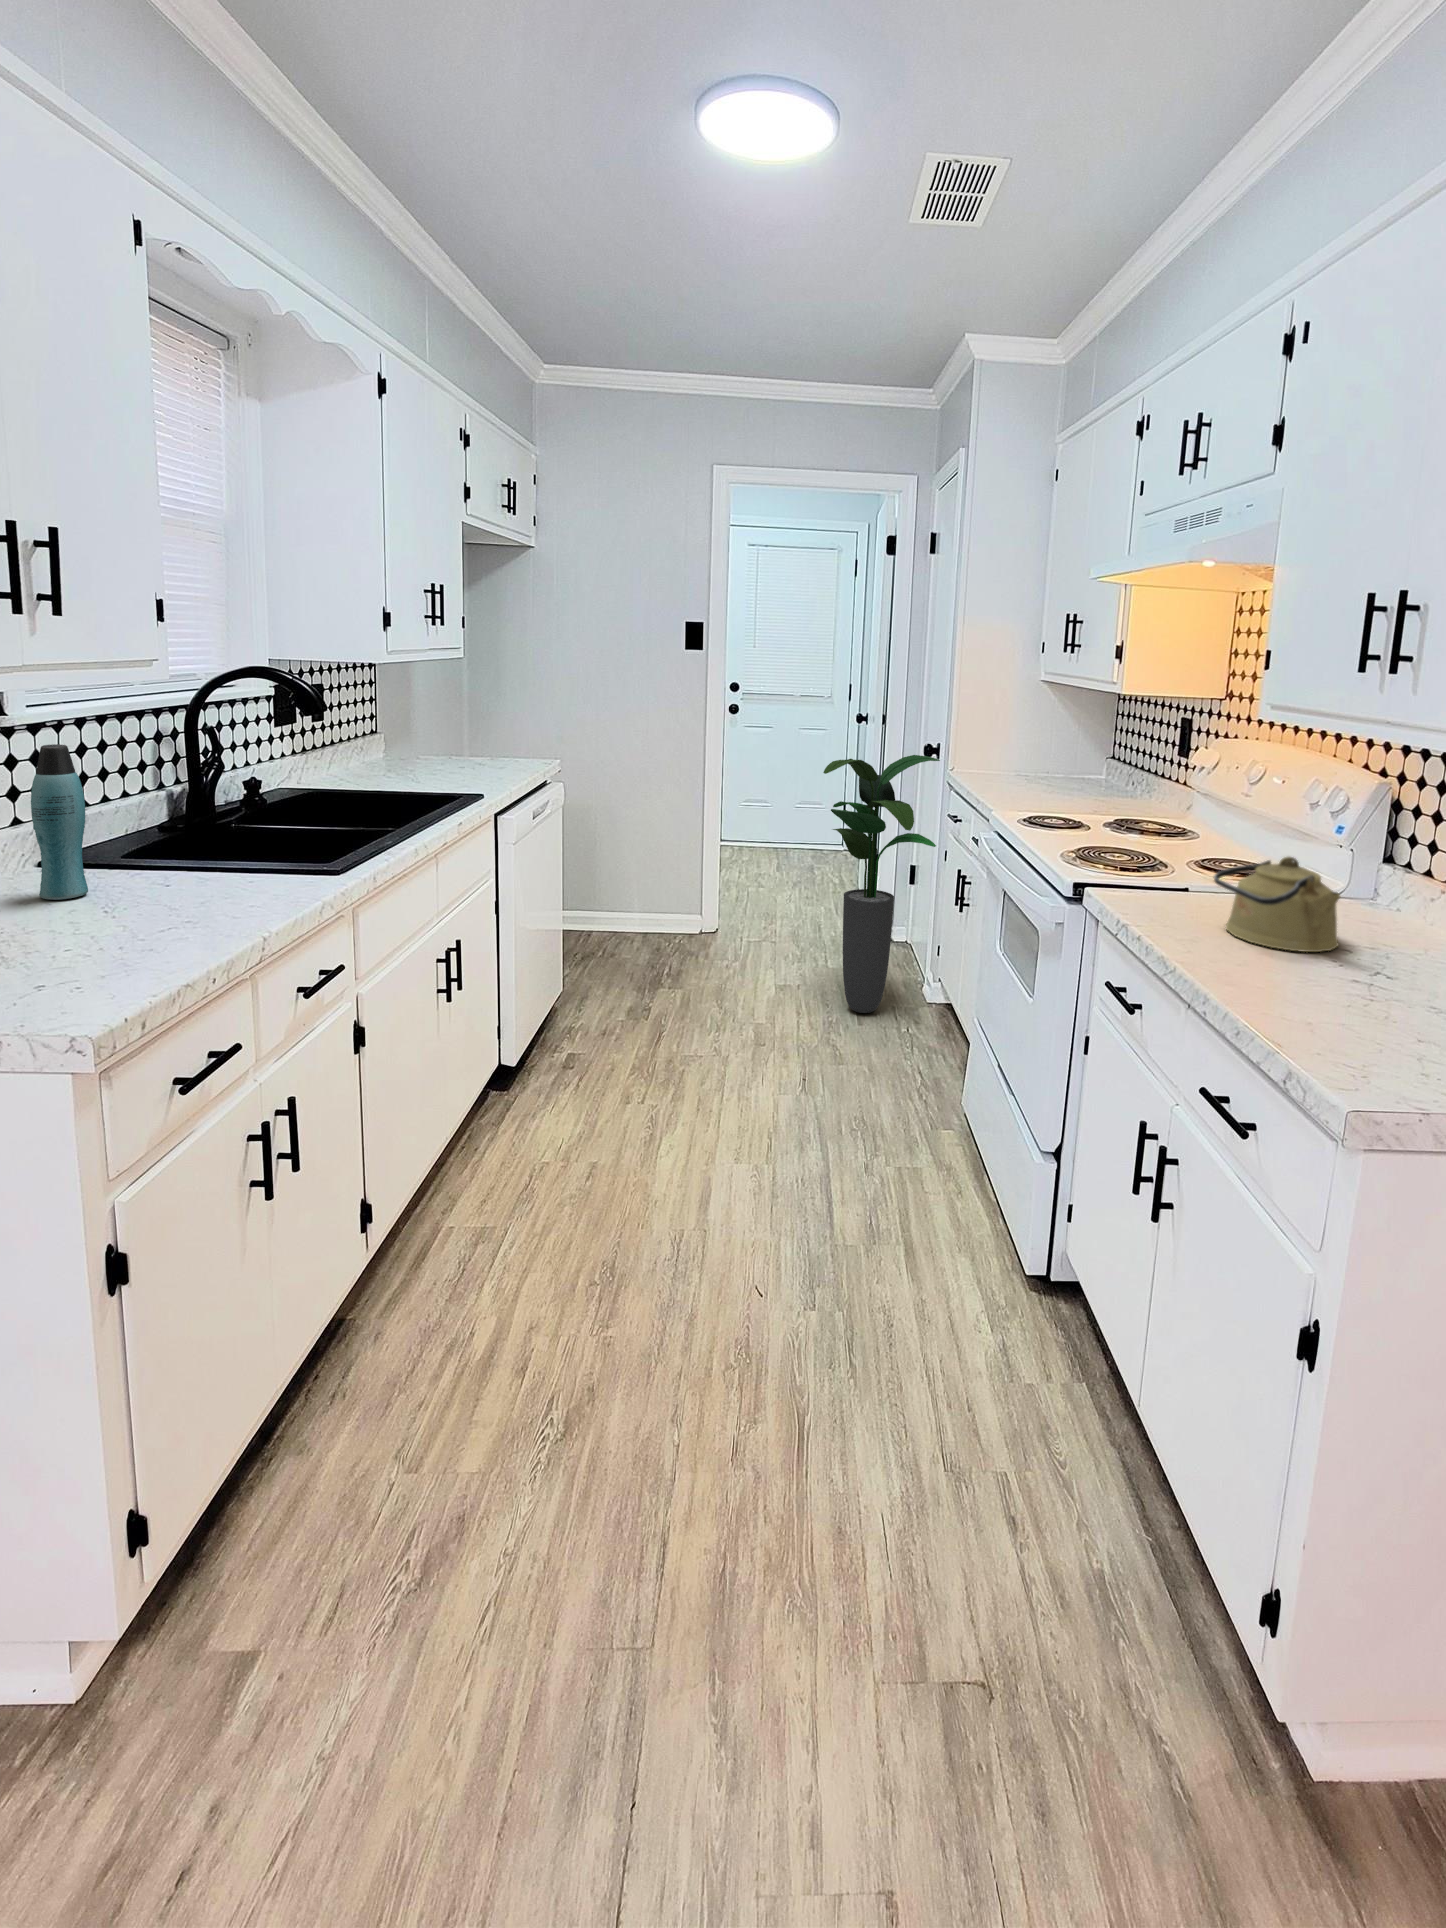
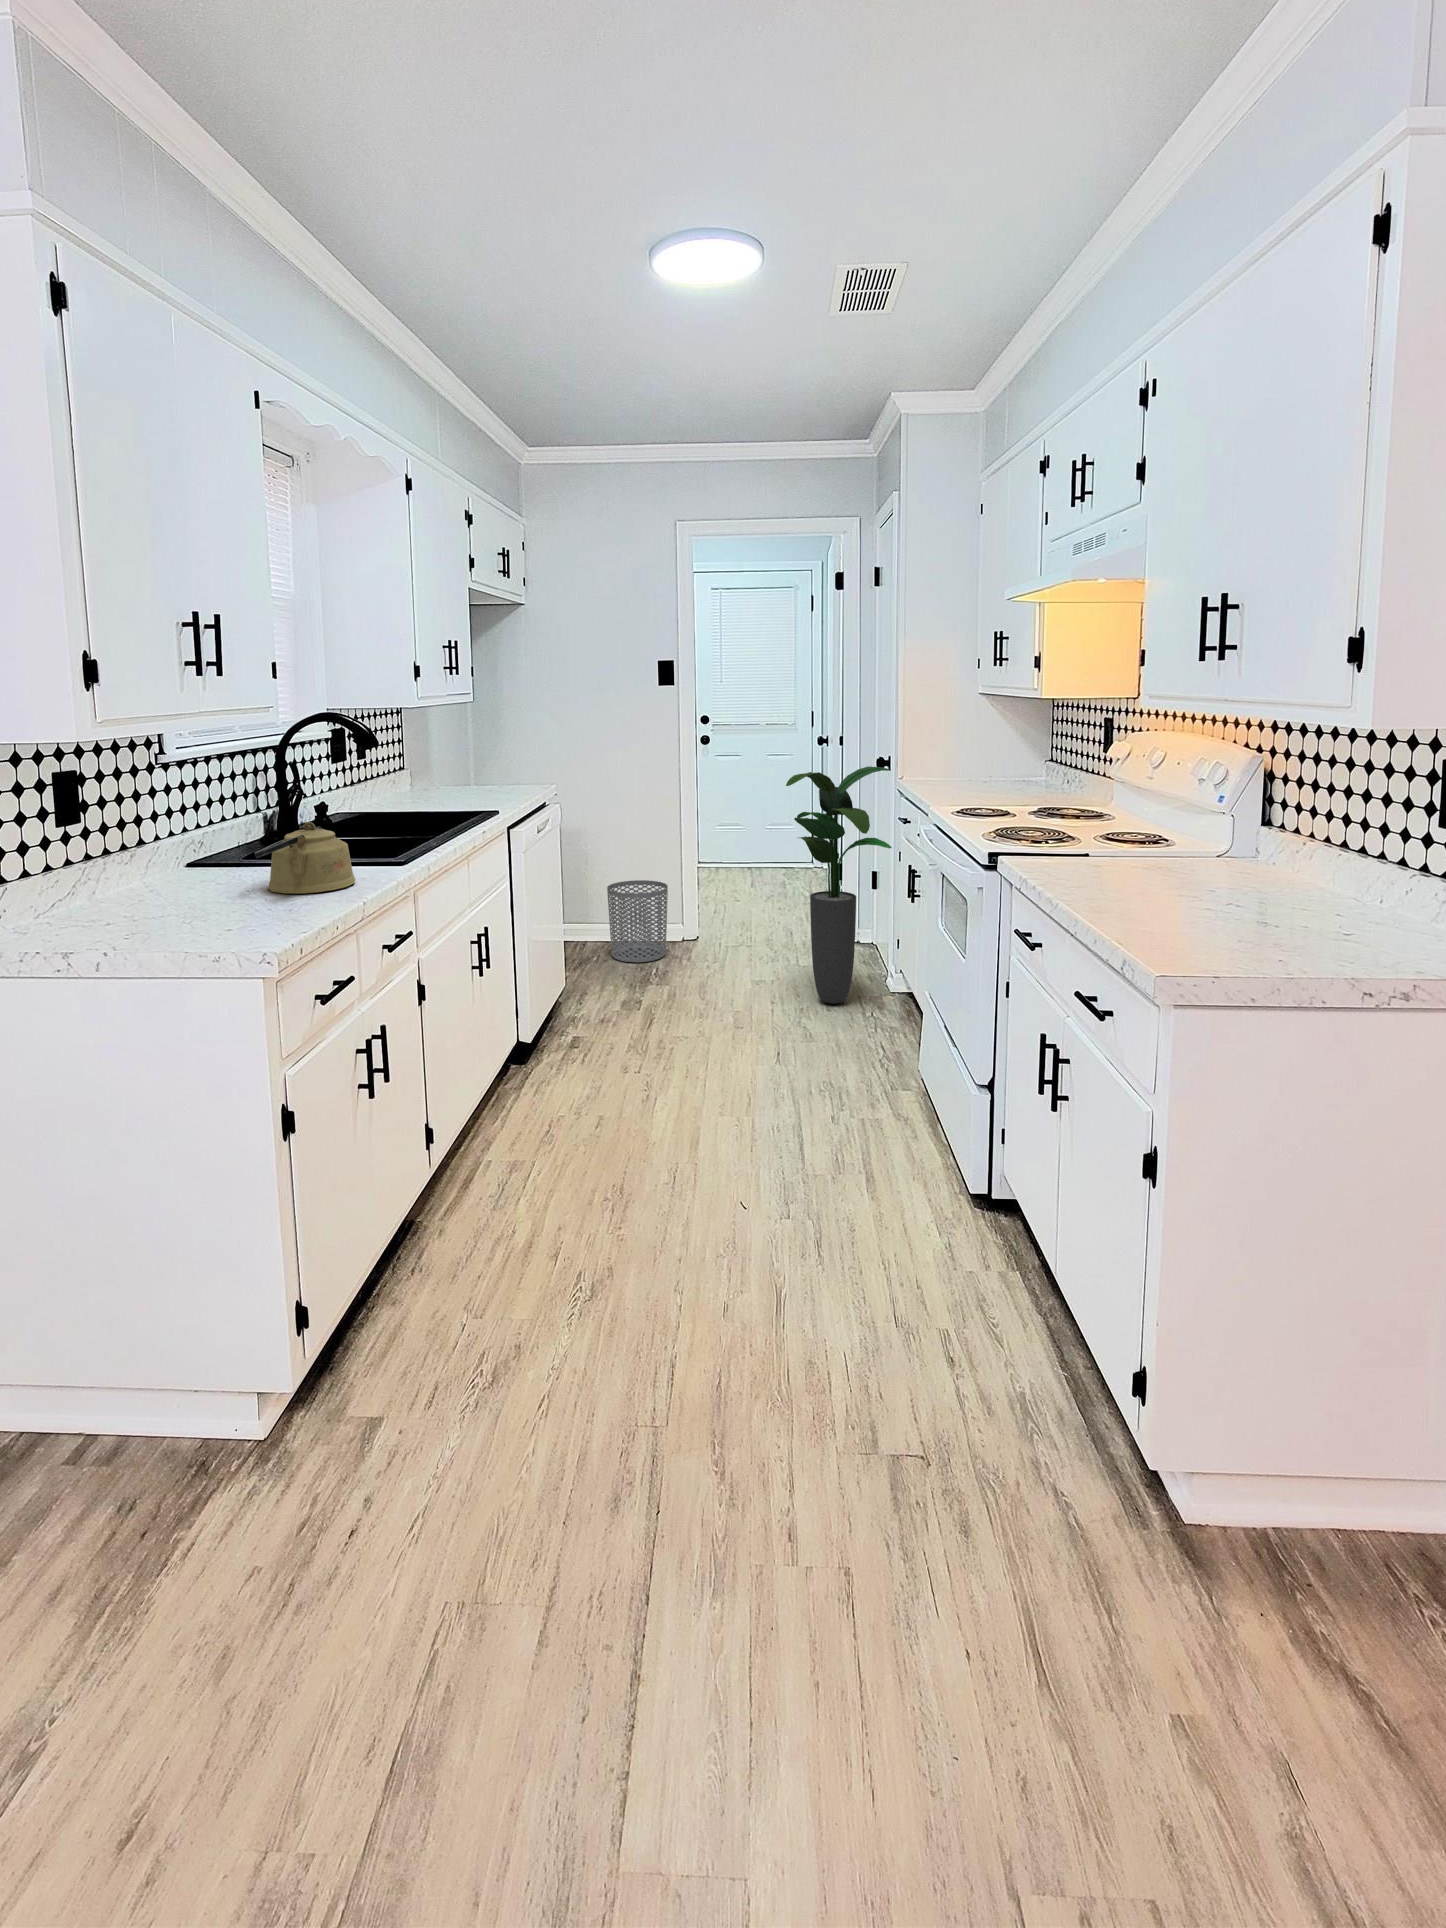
bottle: present [31,744,88,900] -> none [197,770,234,883]
kettle: present [1214,857,1341,952] -> present [254,822,356,894]
waste bin: none [618,865,686,957] -> present [607,880,668,962]

